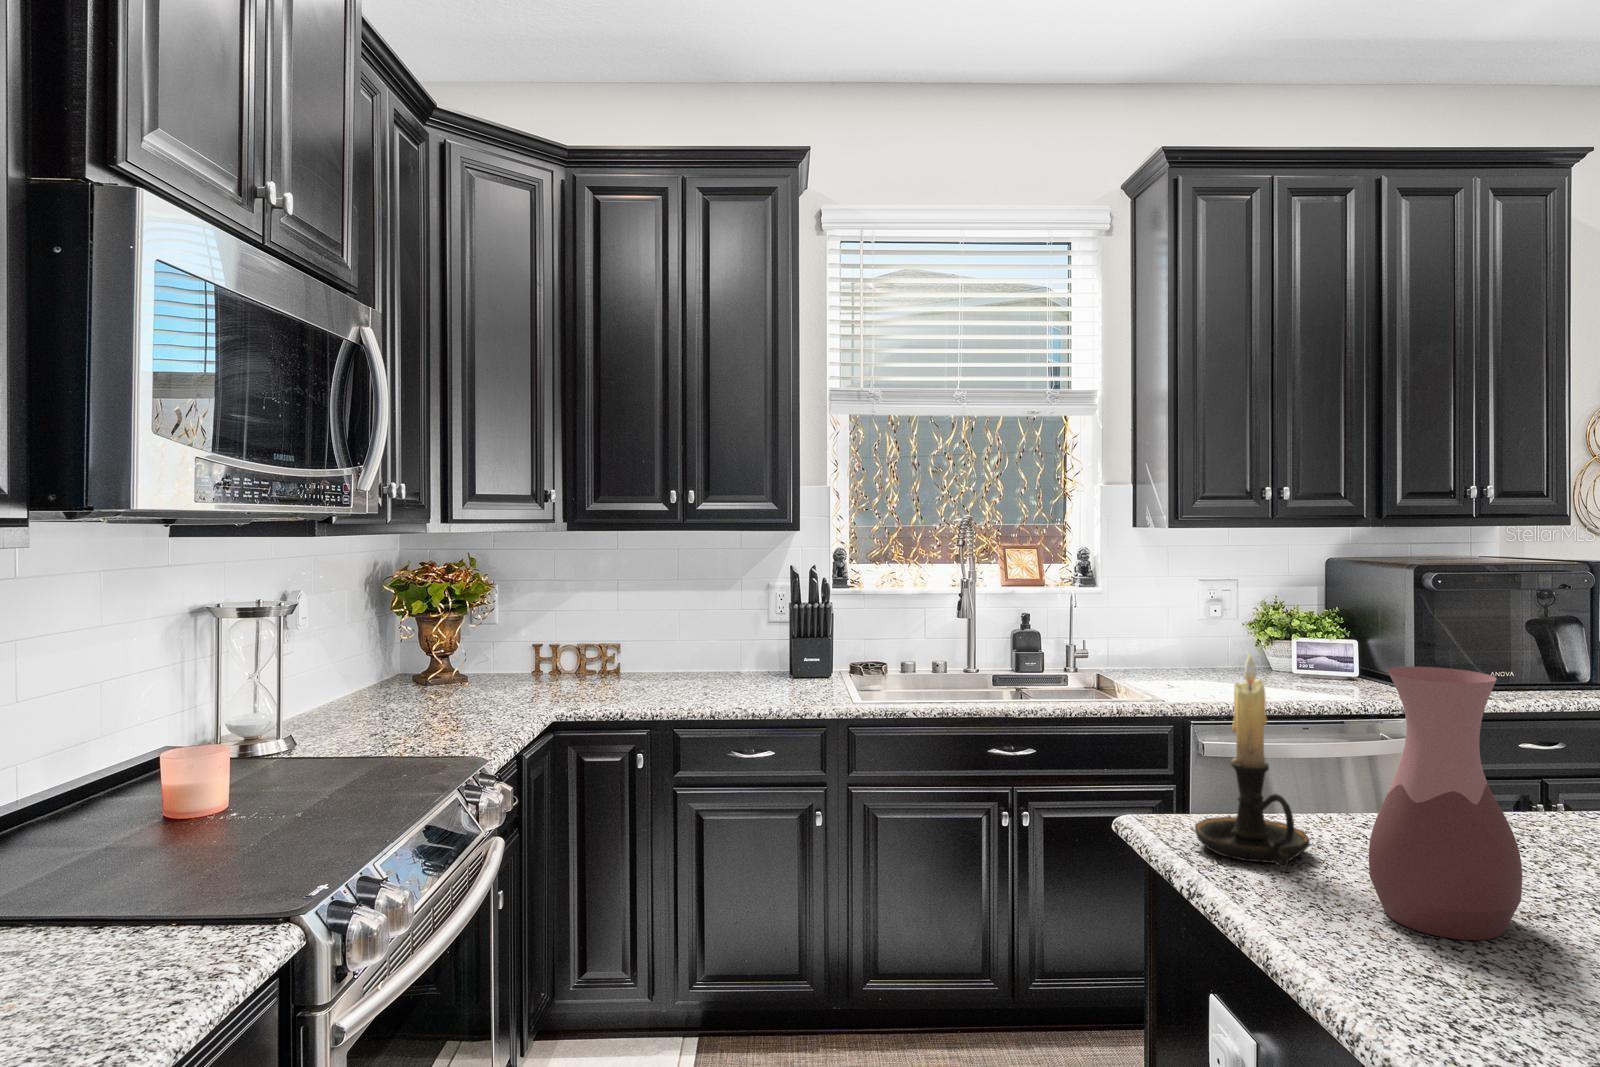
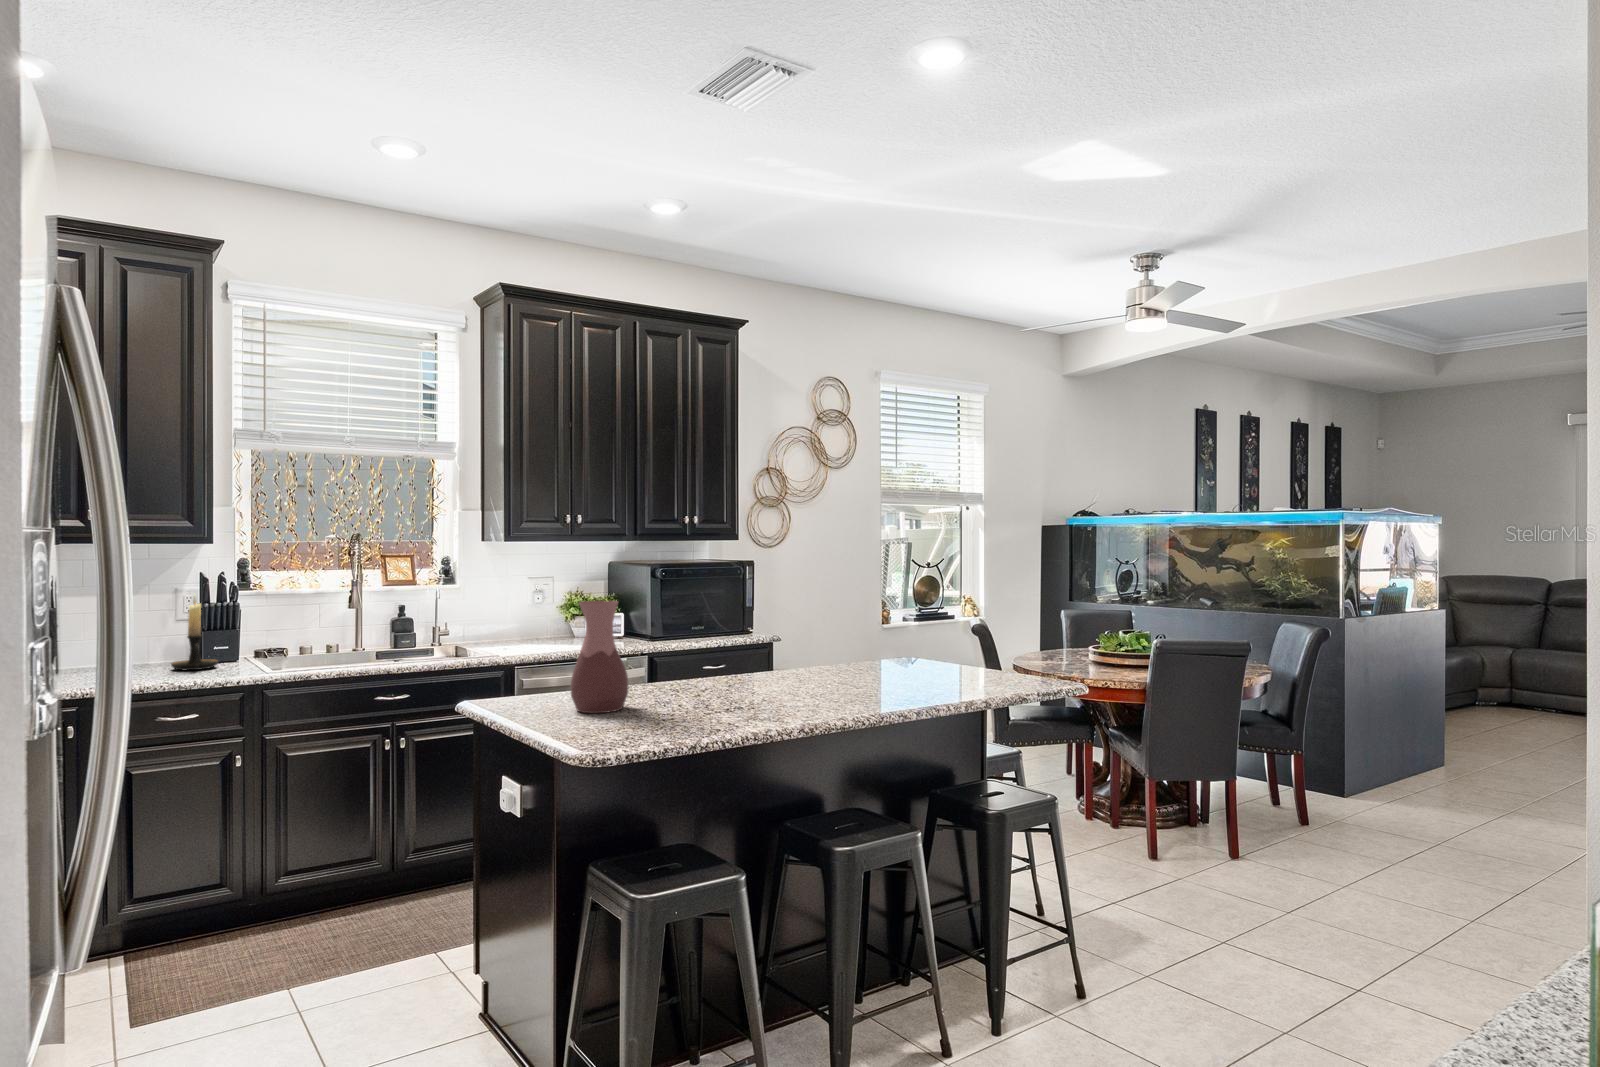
candle holder: present [1195,654,1310,868] -> present [171,595,218,670]

